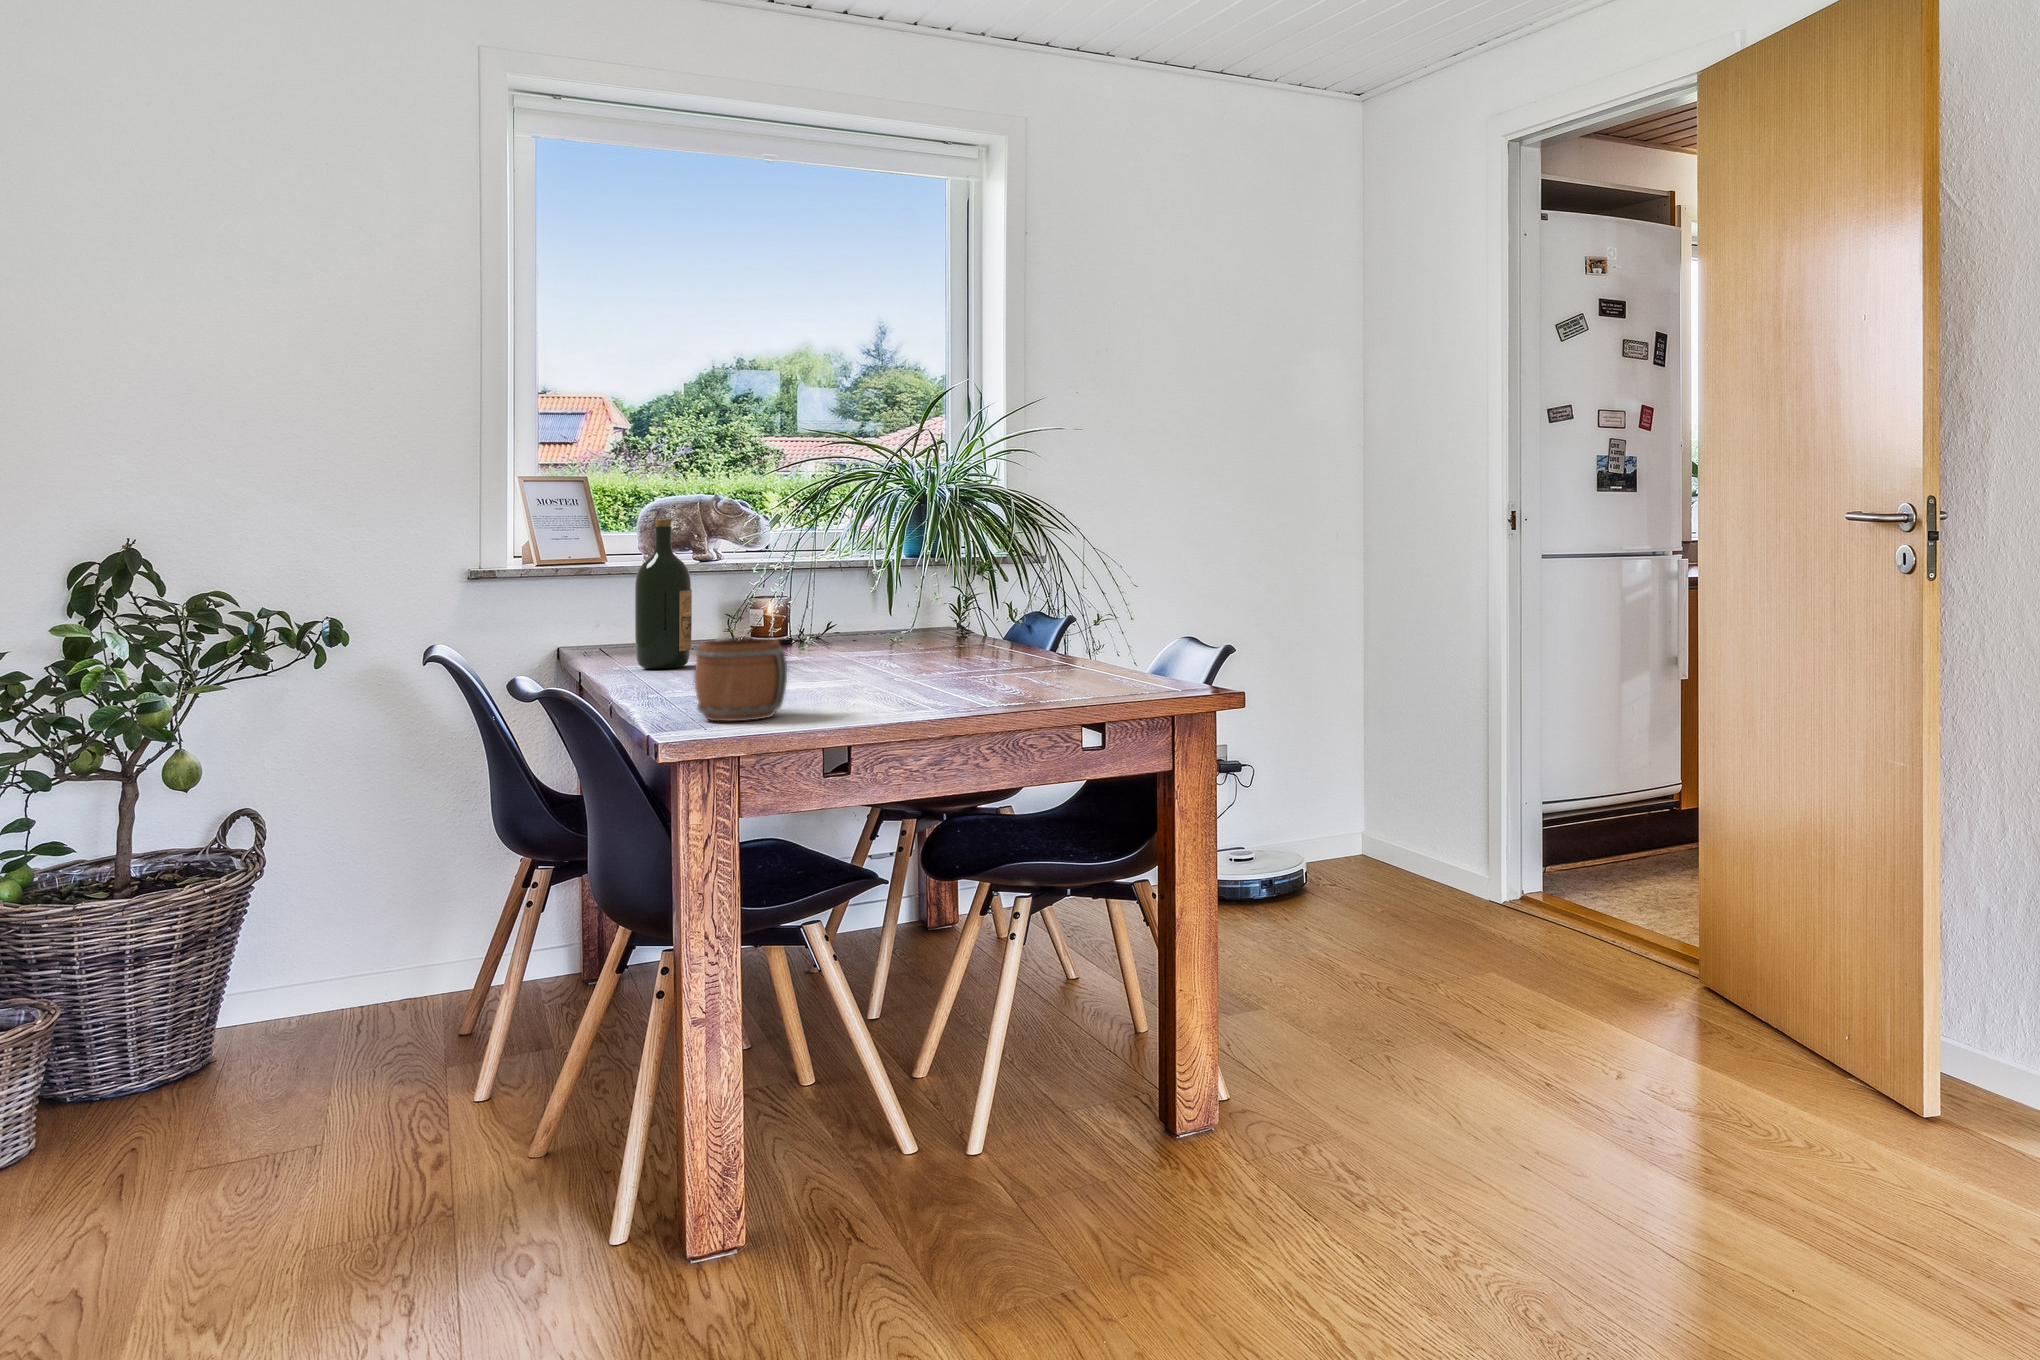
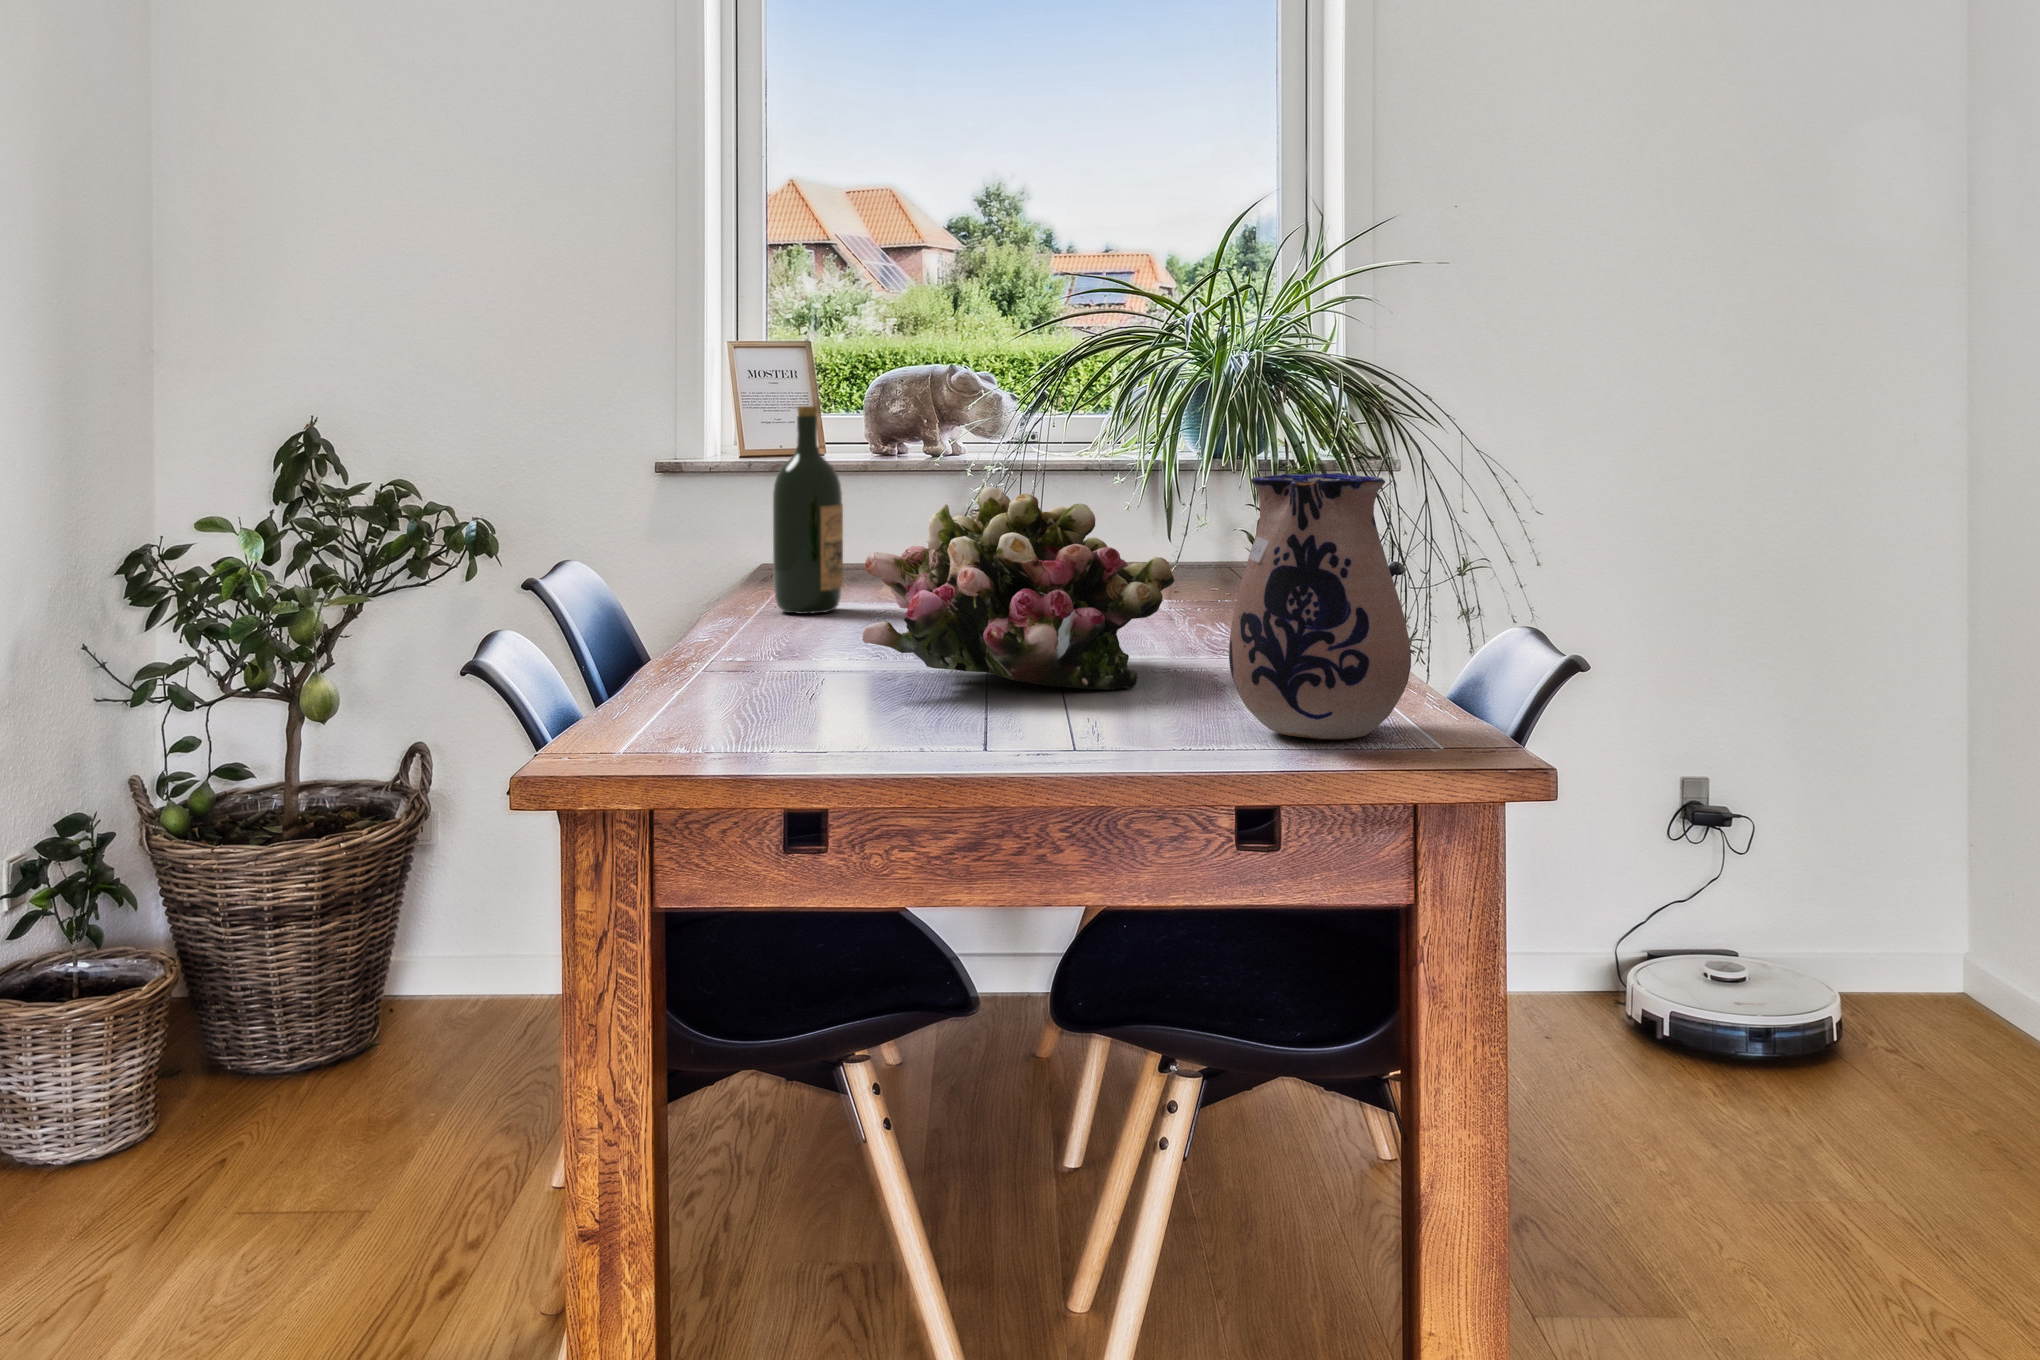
ceramic pitcher: none [1064,546,1167,692] -> present [1229,473,1411,740]
flower arrangement: none [791,565,993,684] -> present [863,487,1174,690]
mug: present [694,636,787,721] -> none [649,599,778,742]

